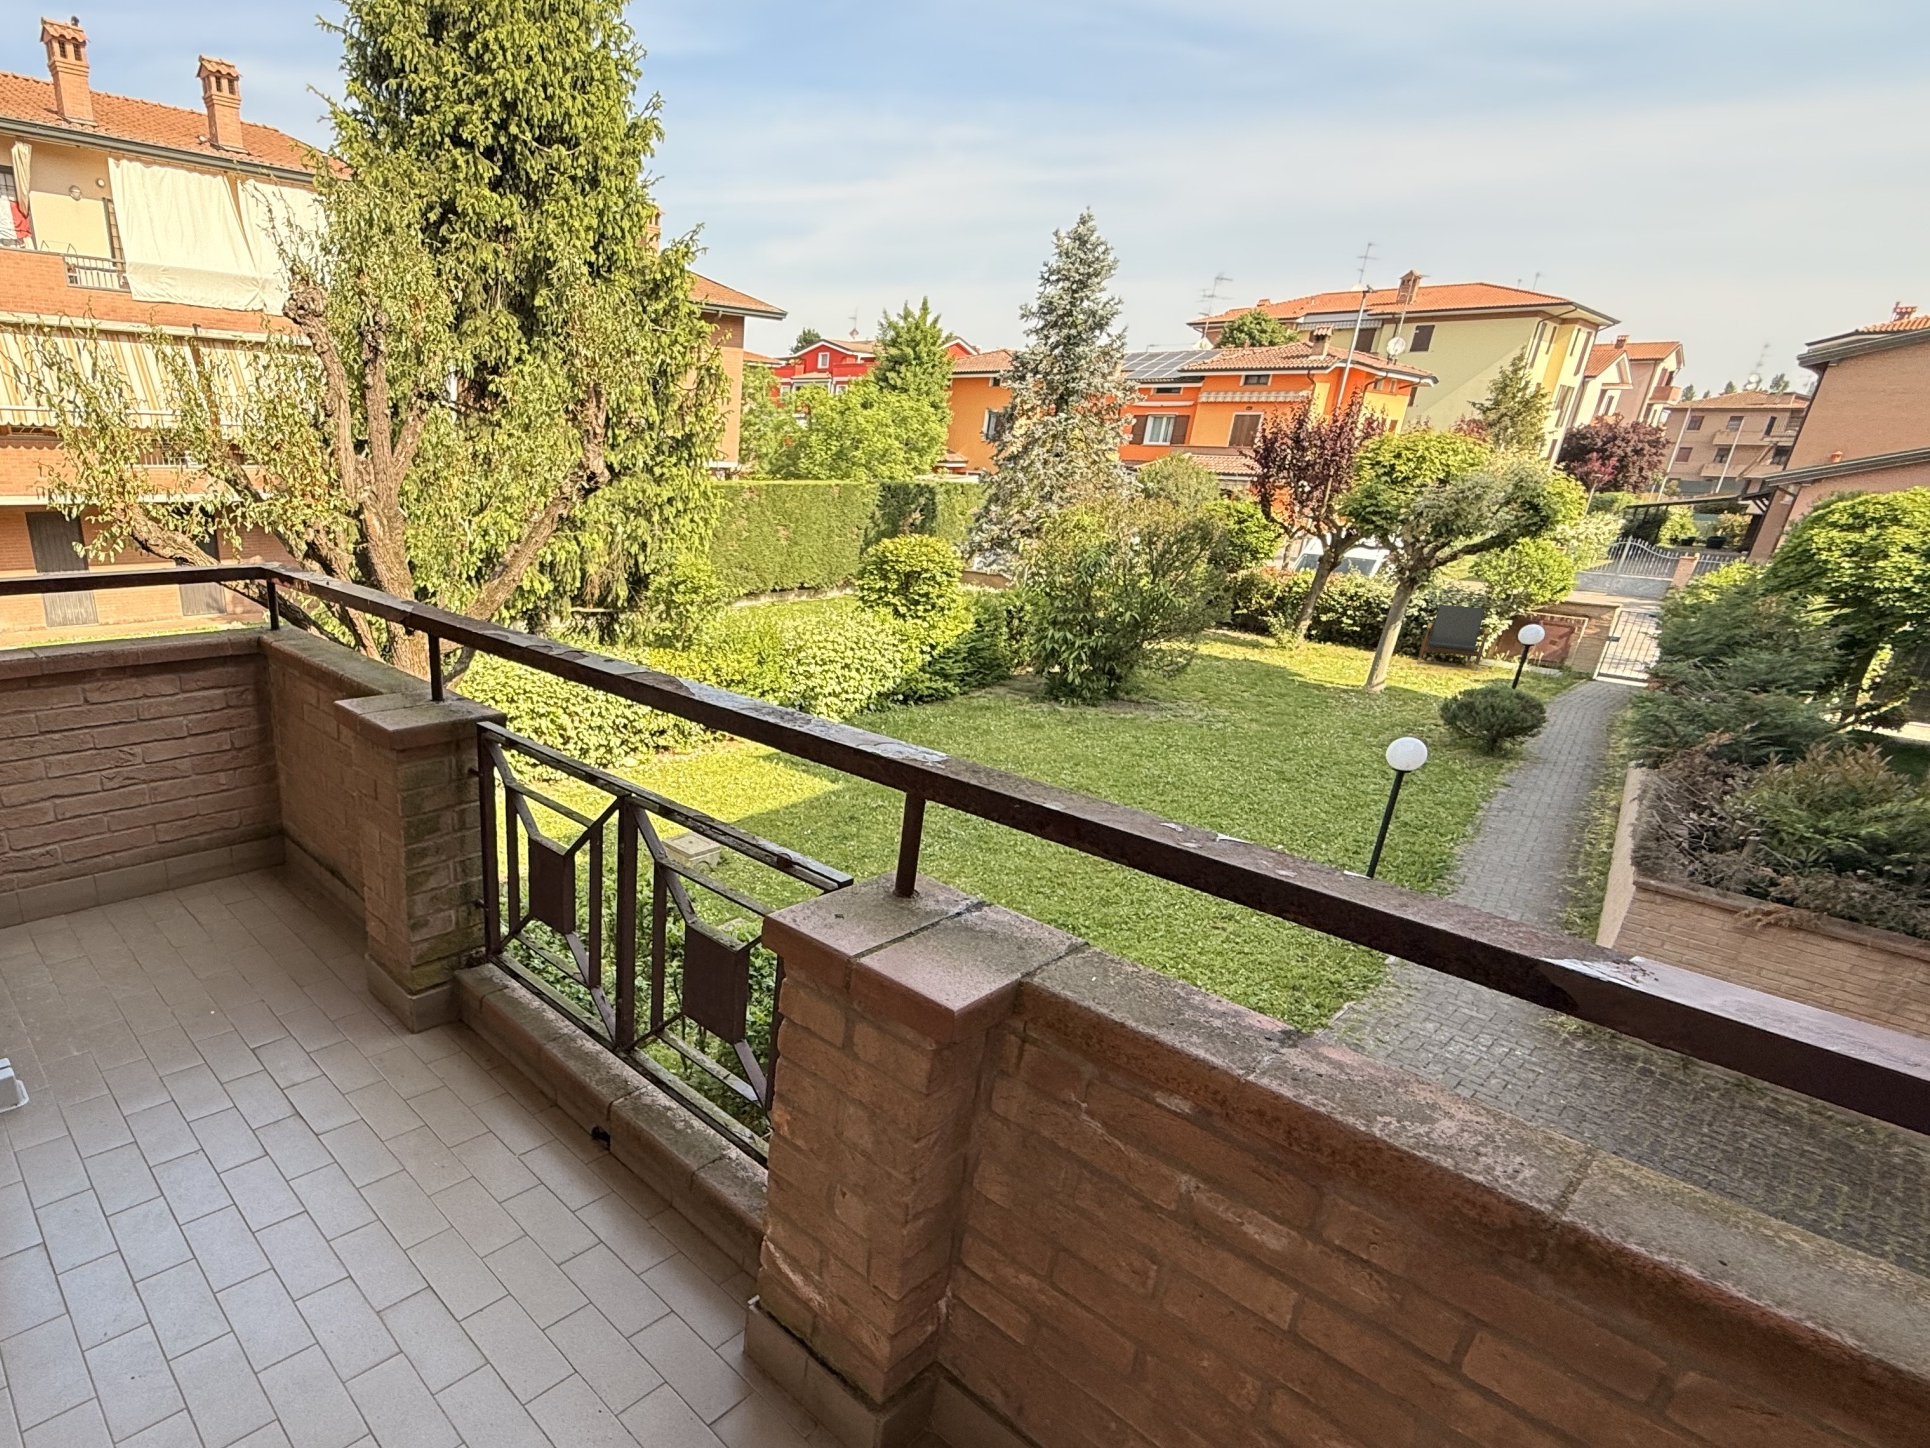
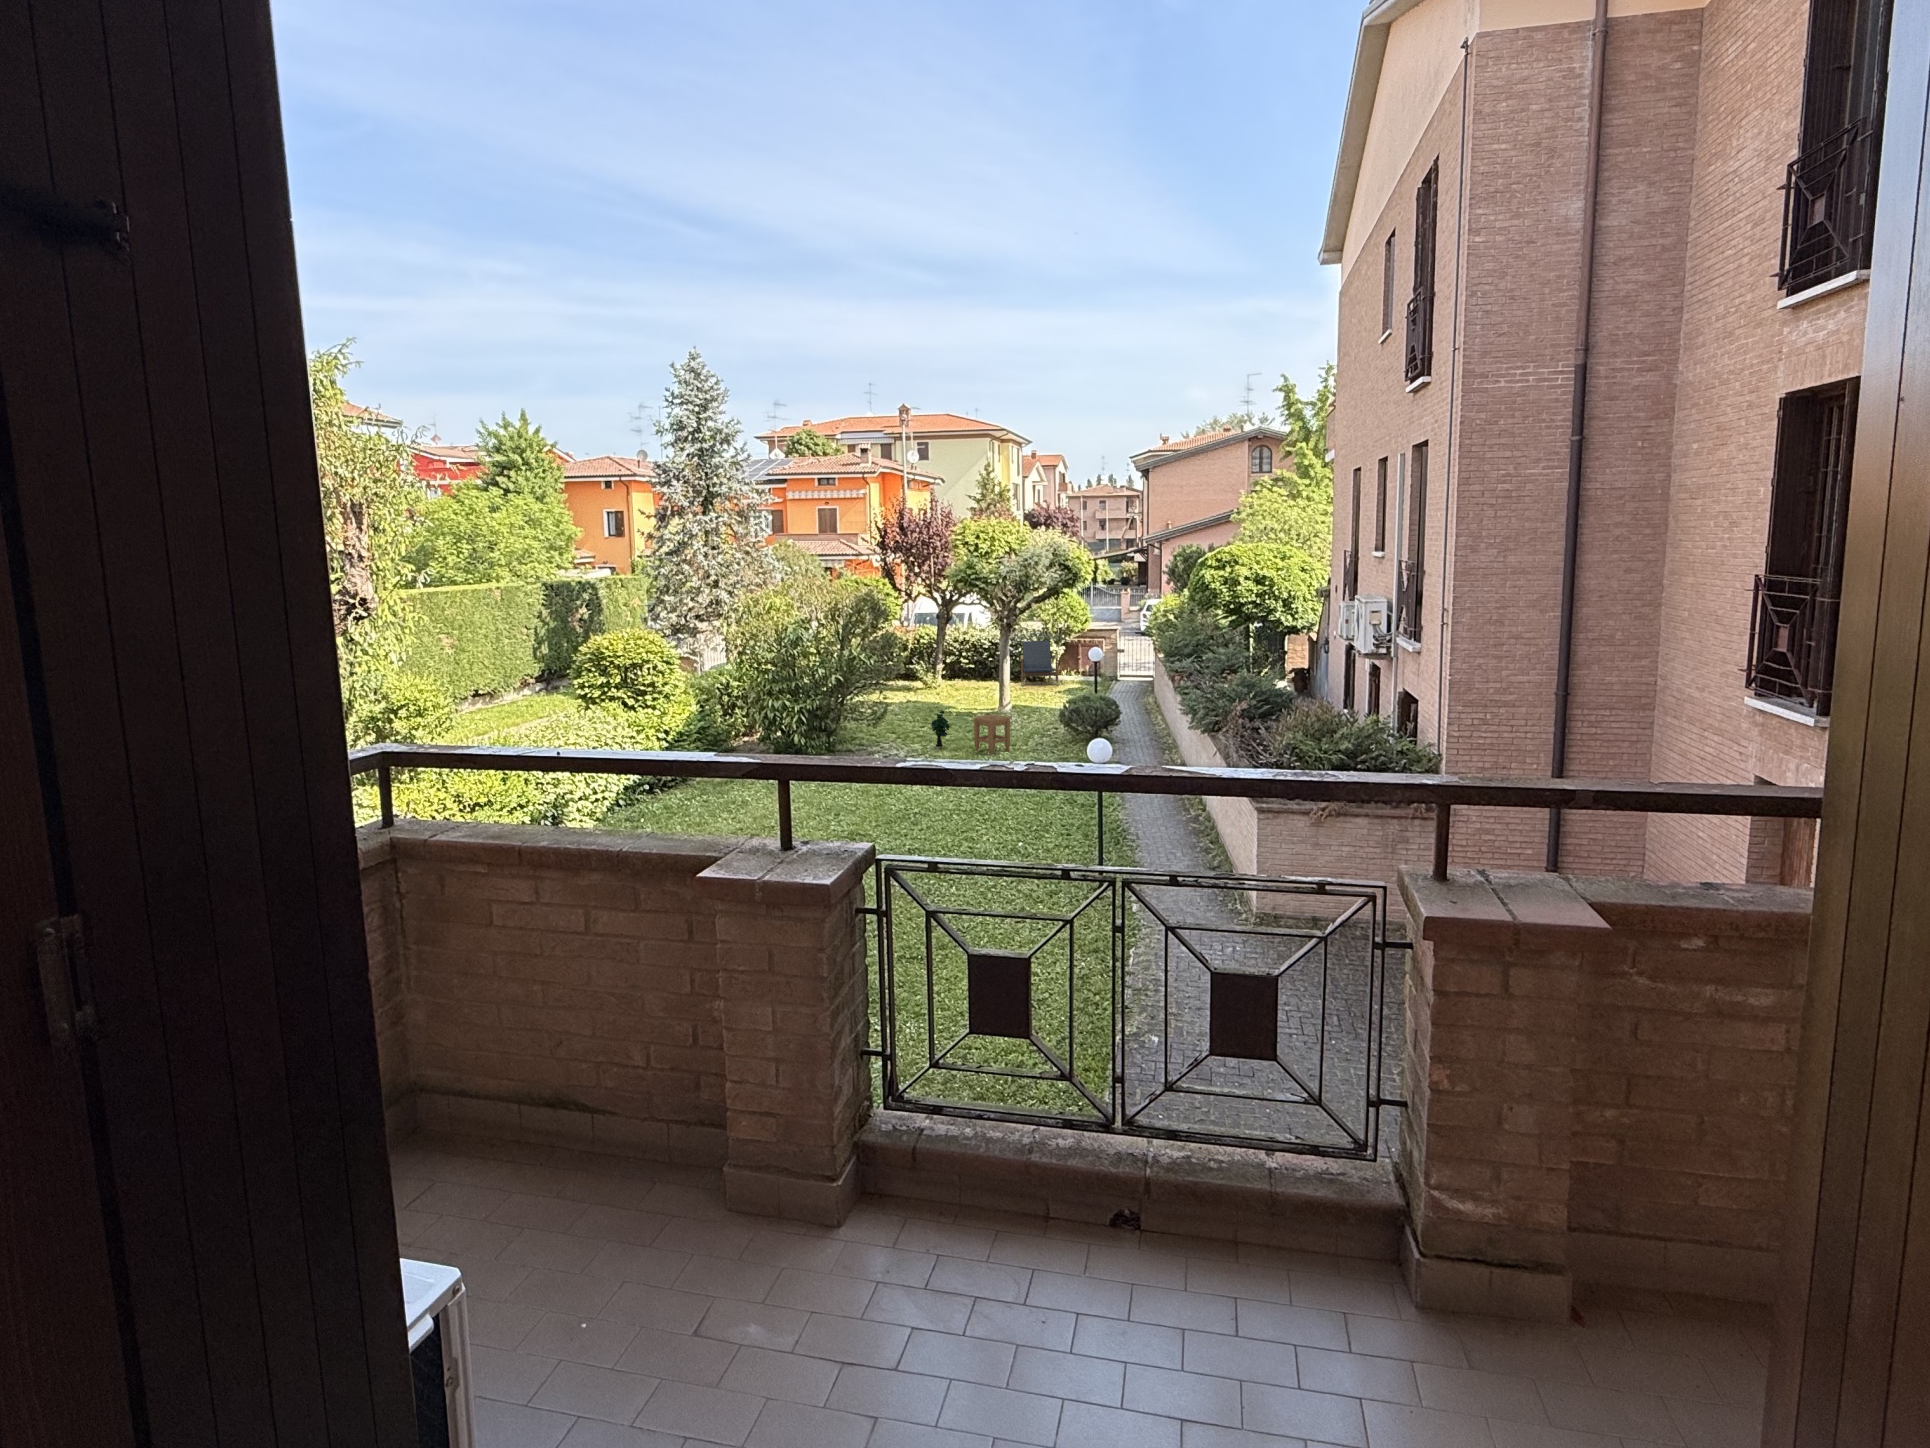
decorative plant: none [1236,673,1265,715] -> present [930,711,950,747]
stool: none [1288,687,1349,736] -> present [974,714,1010,754]

